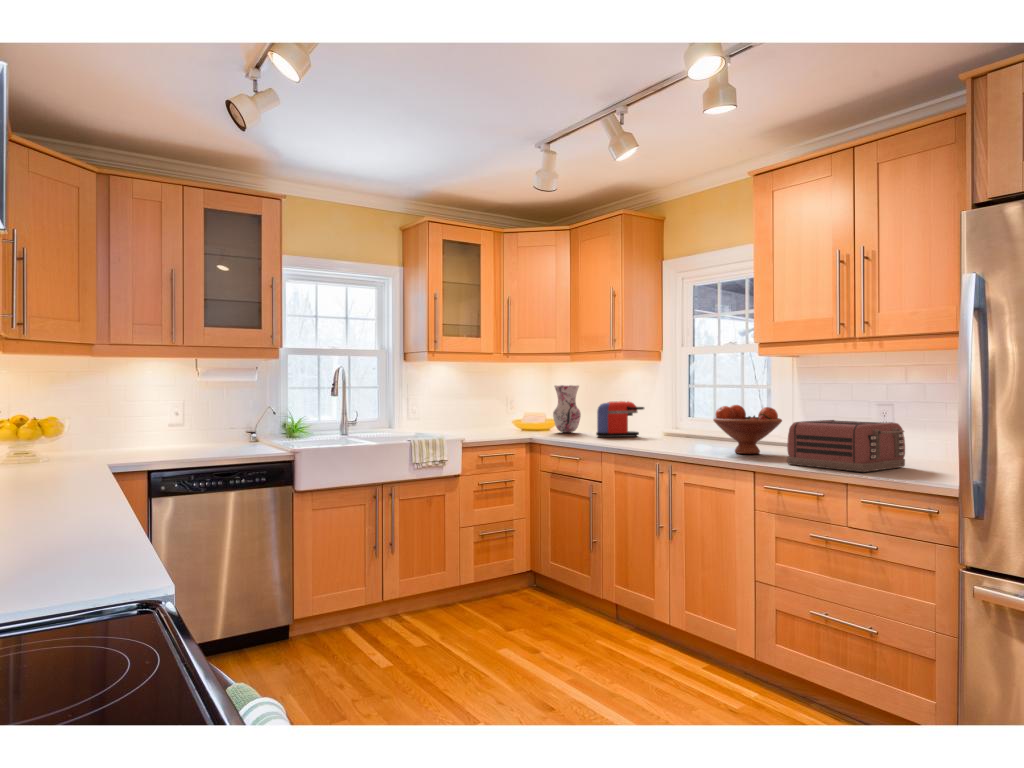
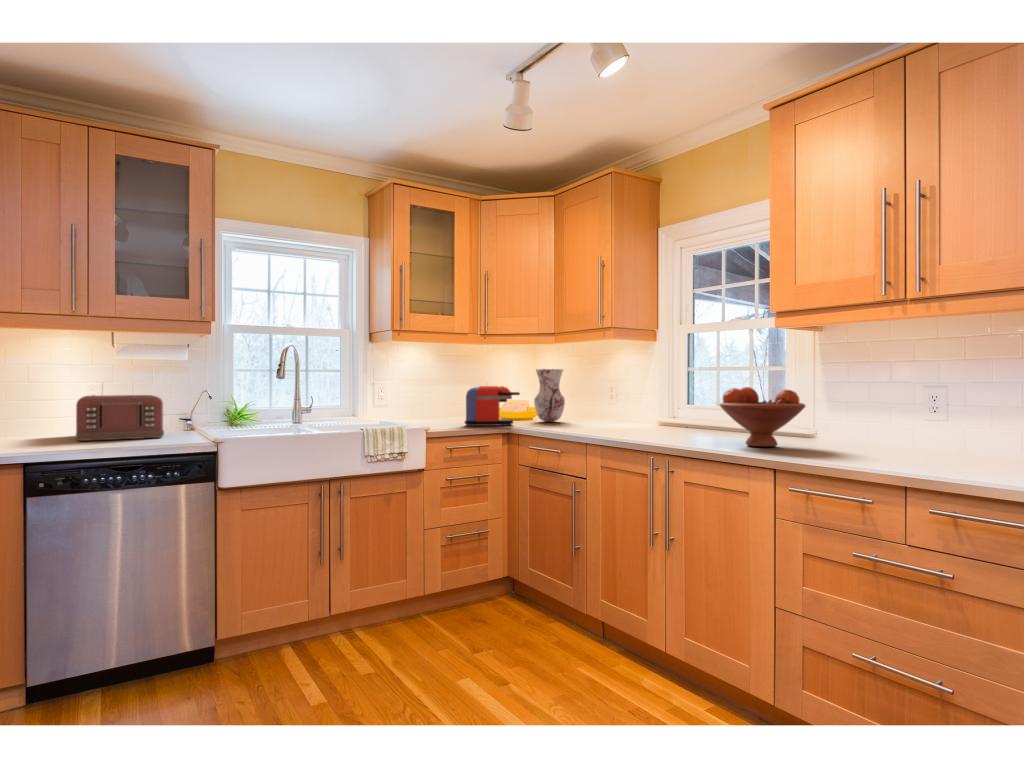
coffee maker: present [596,401,644,437] -> present [465,386,520,426]
toaster: present [787,420,905,472] -> present [76,395,164,441]

